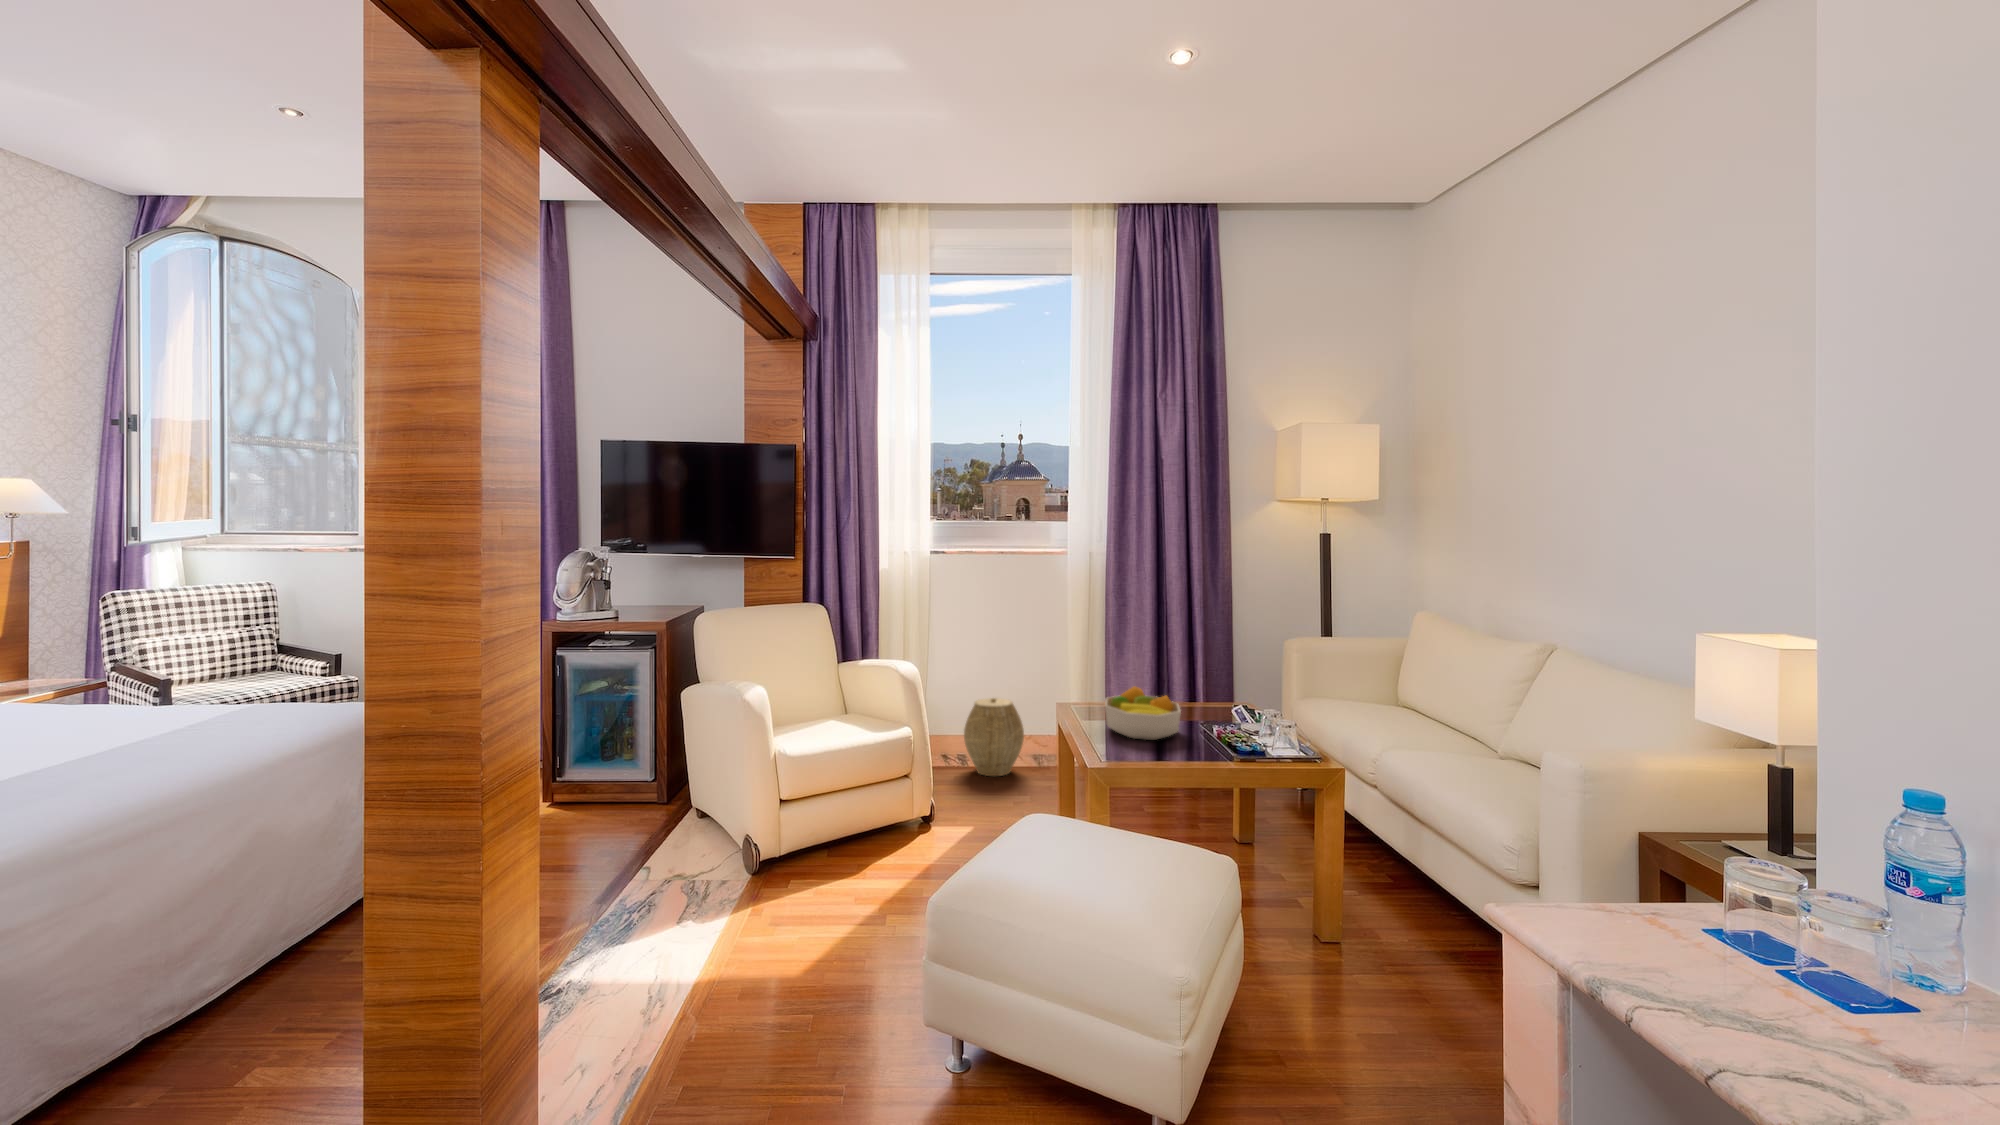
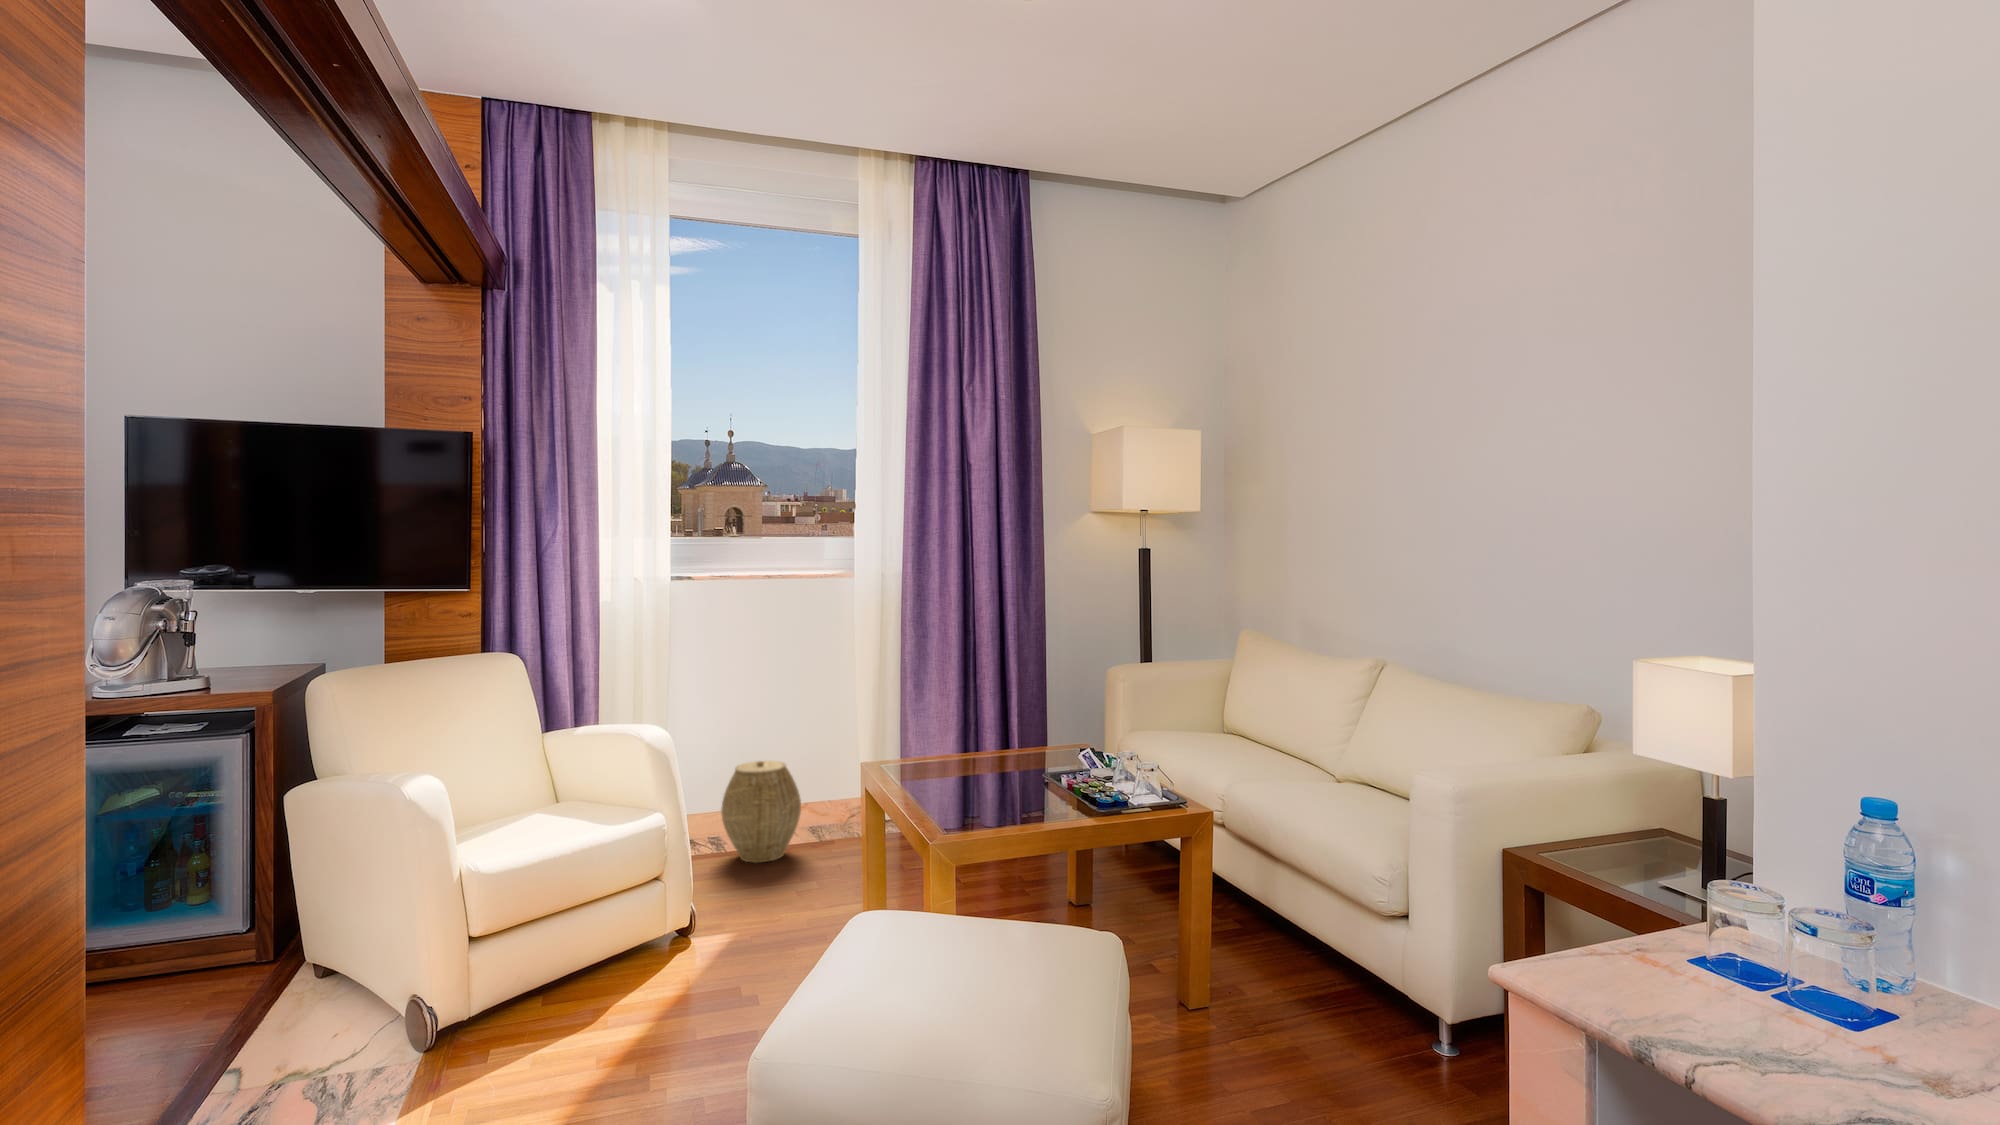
fruit bowl: present [1105,686,1181,740] -> none [924,733,1022,800]

